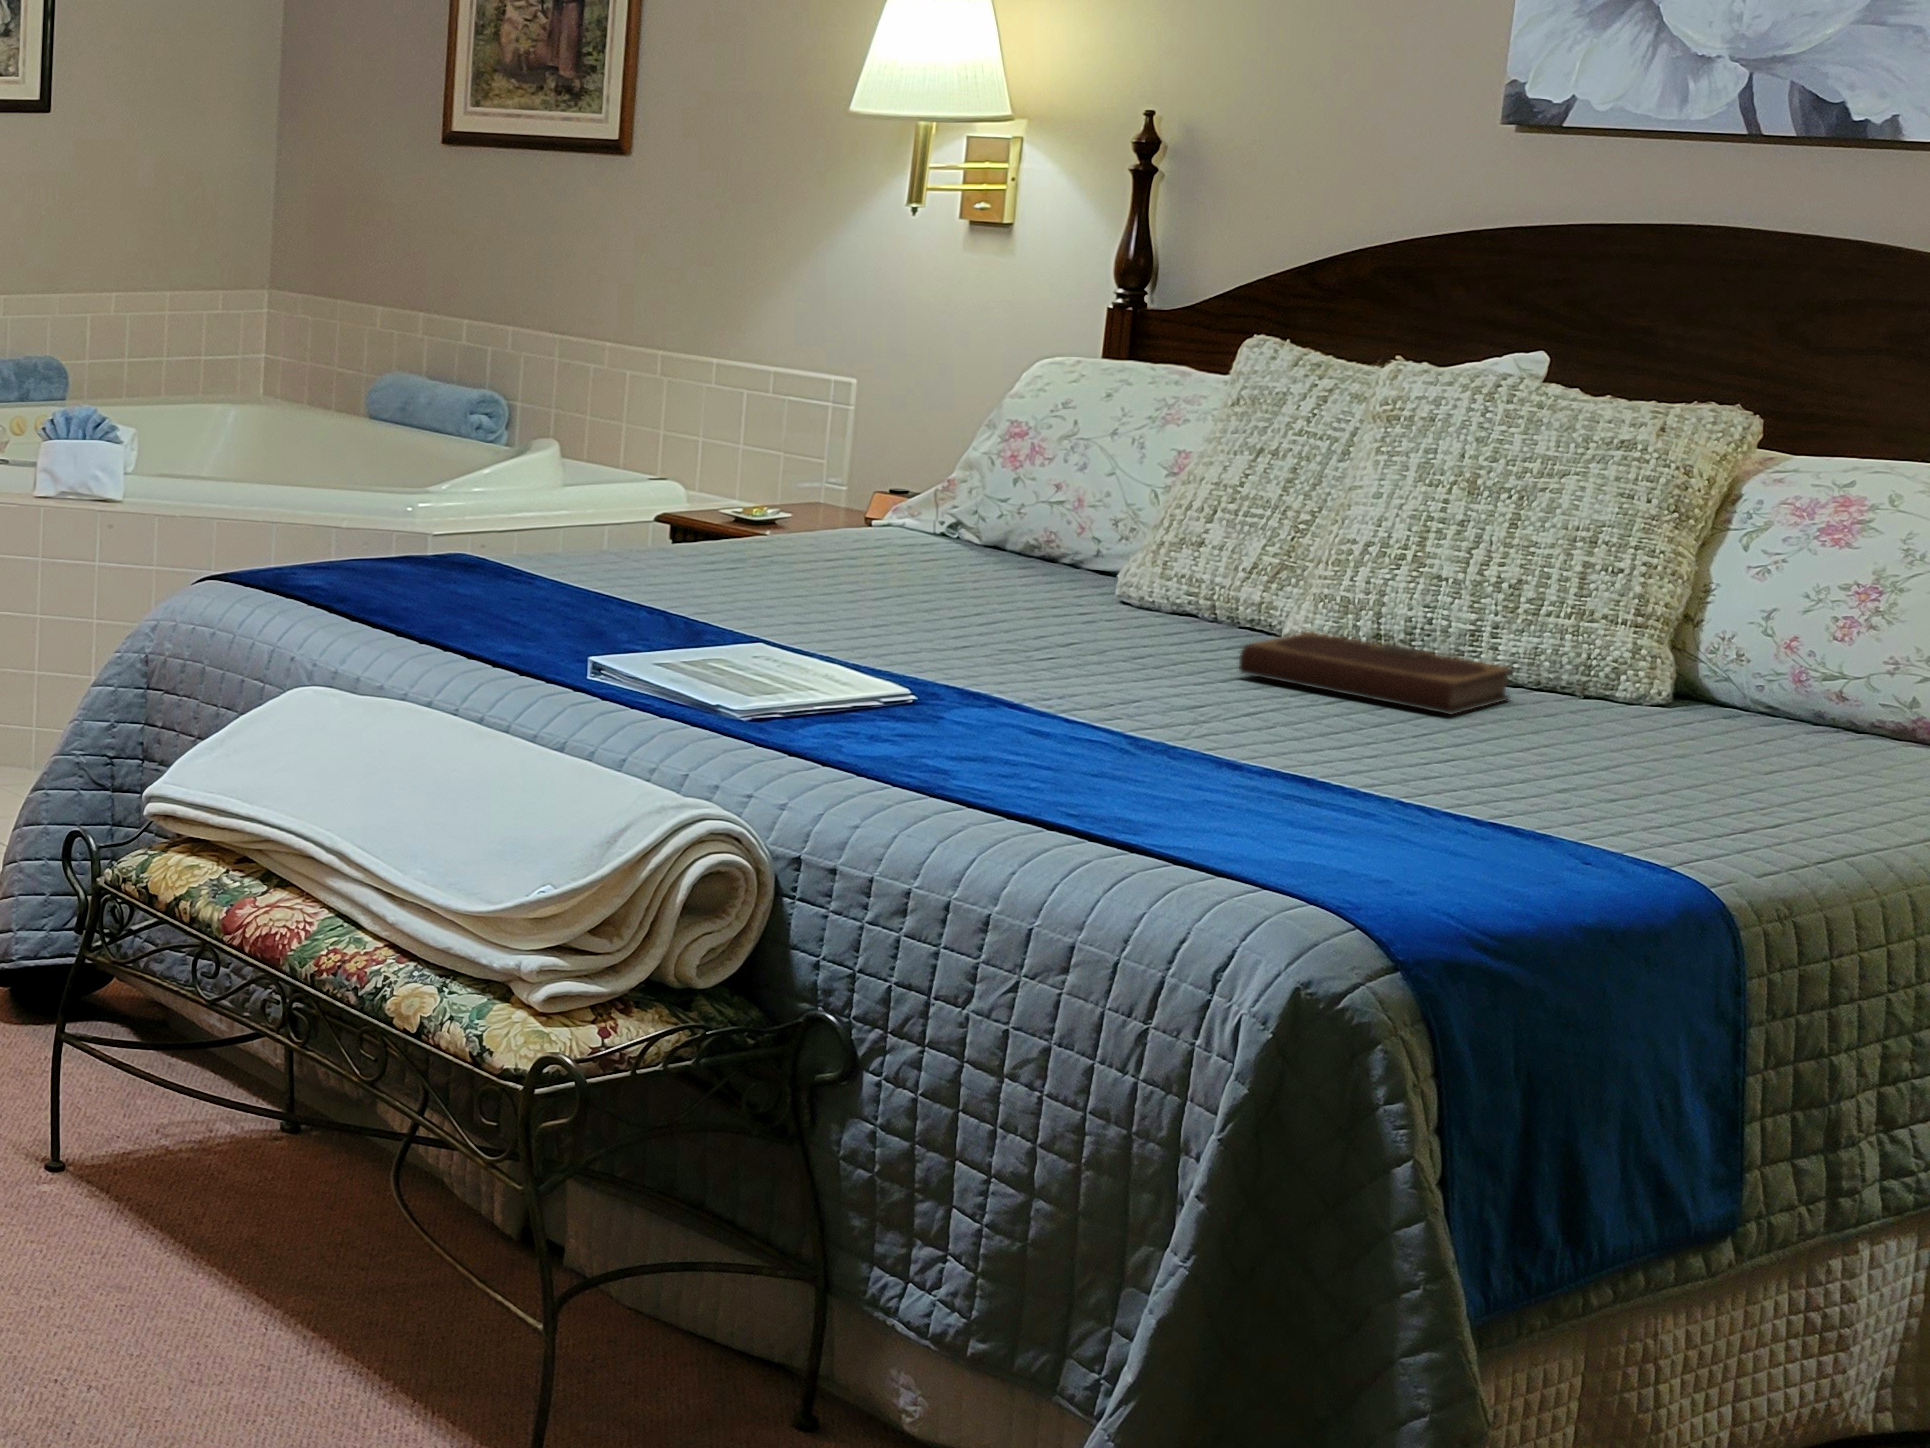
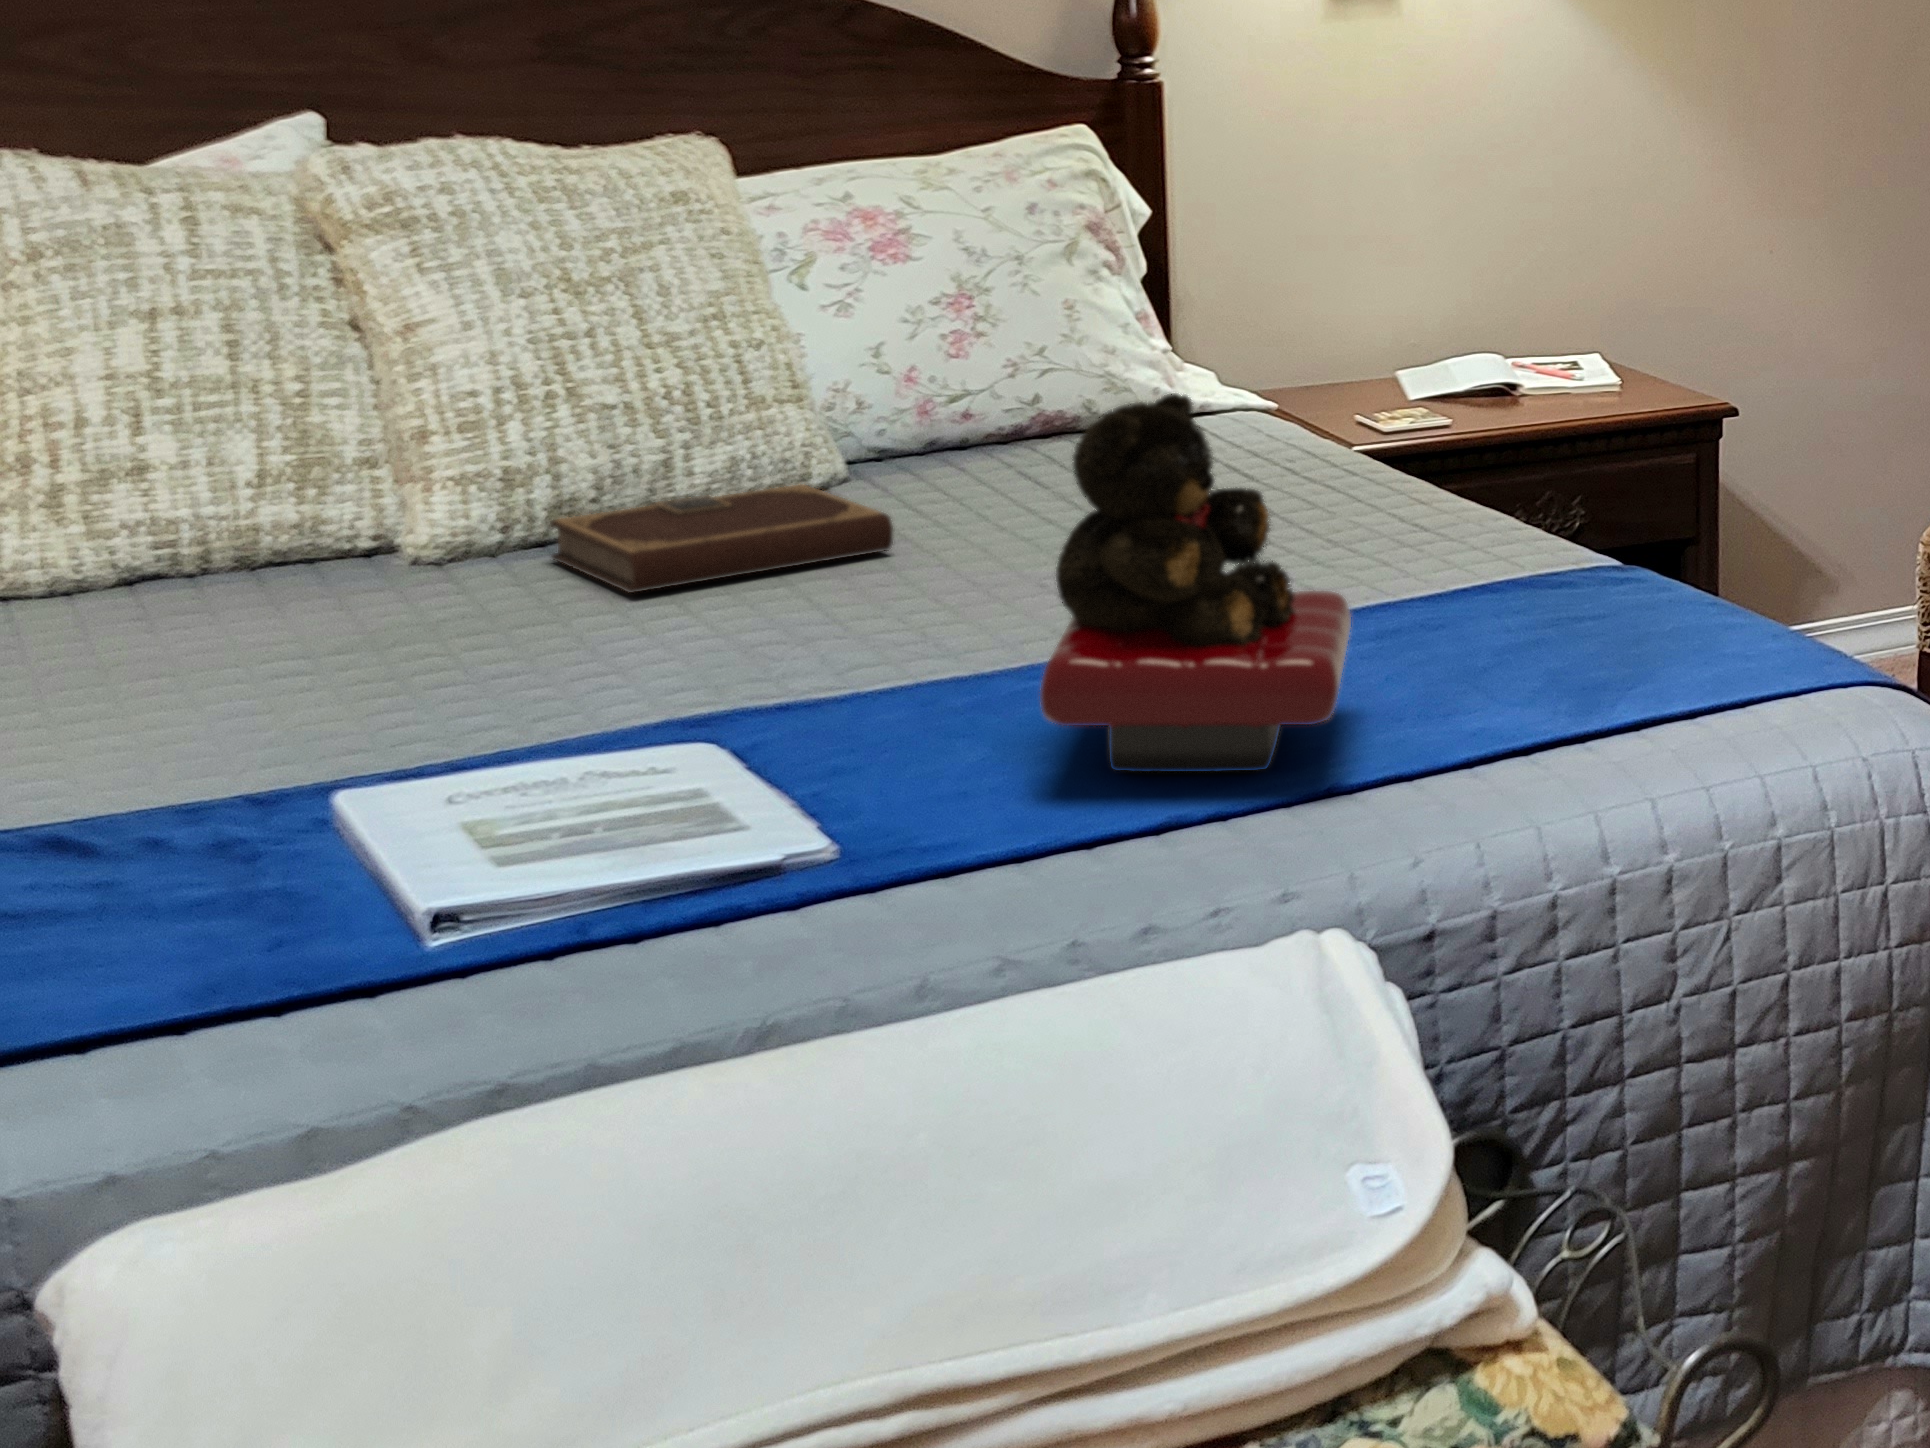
teddy bear: none [926,504,1208,790] -> present [1040,393,1351,772]

